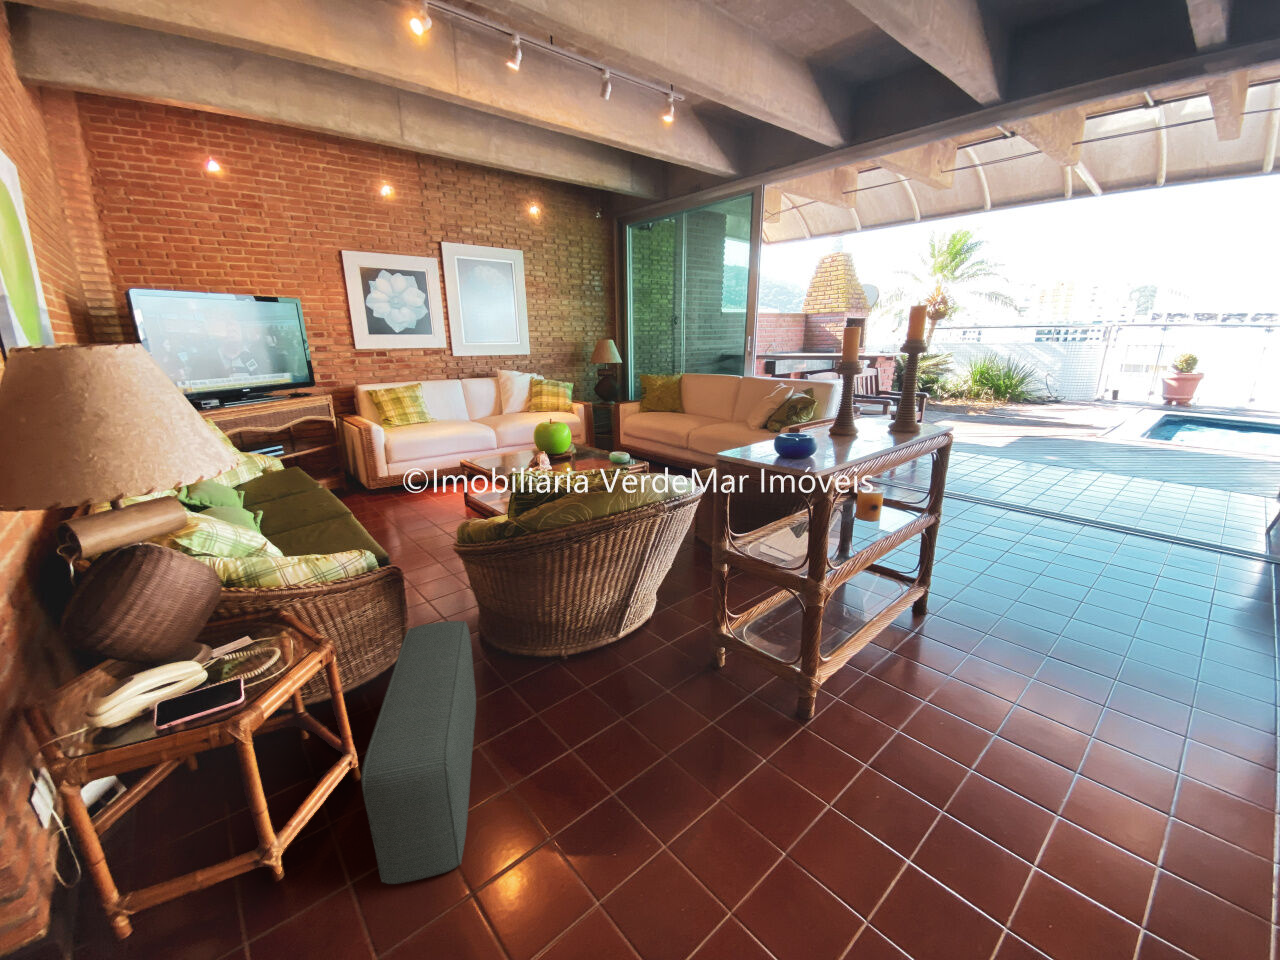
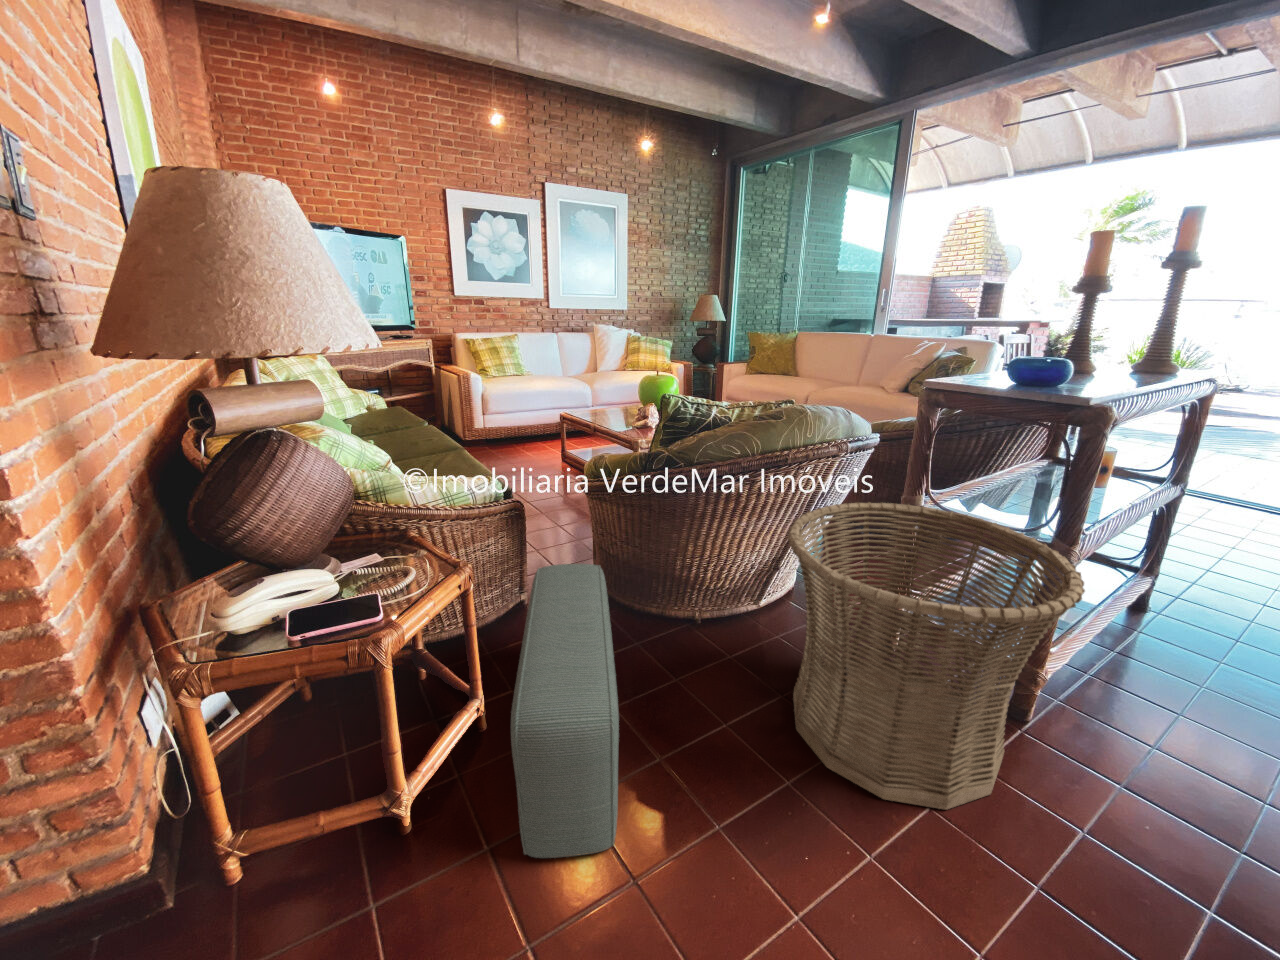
basket: none [607,550,814,798] -> present [788,502,1085,810]

